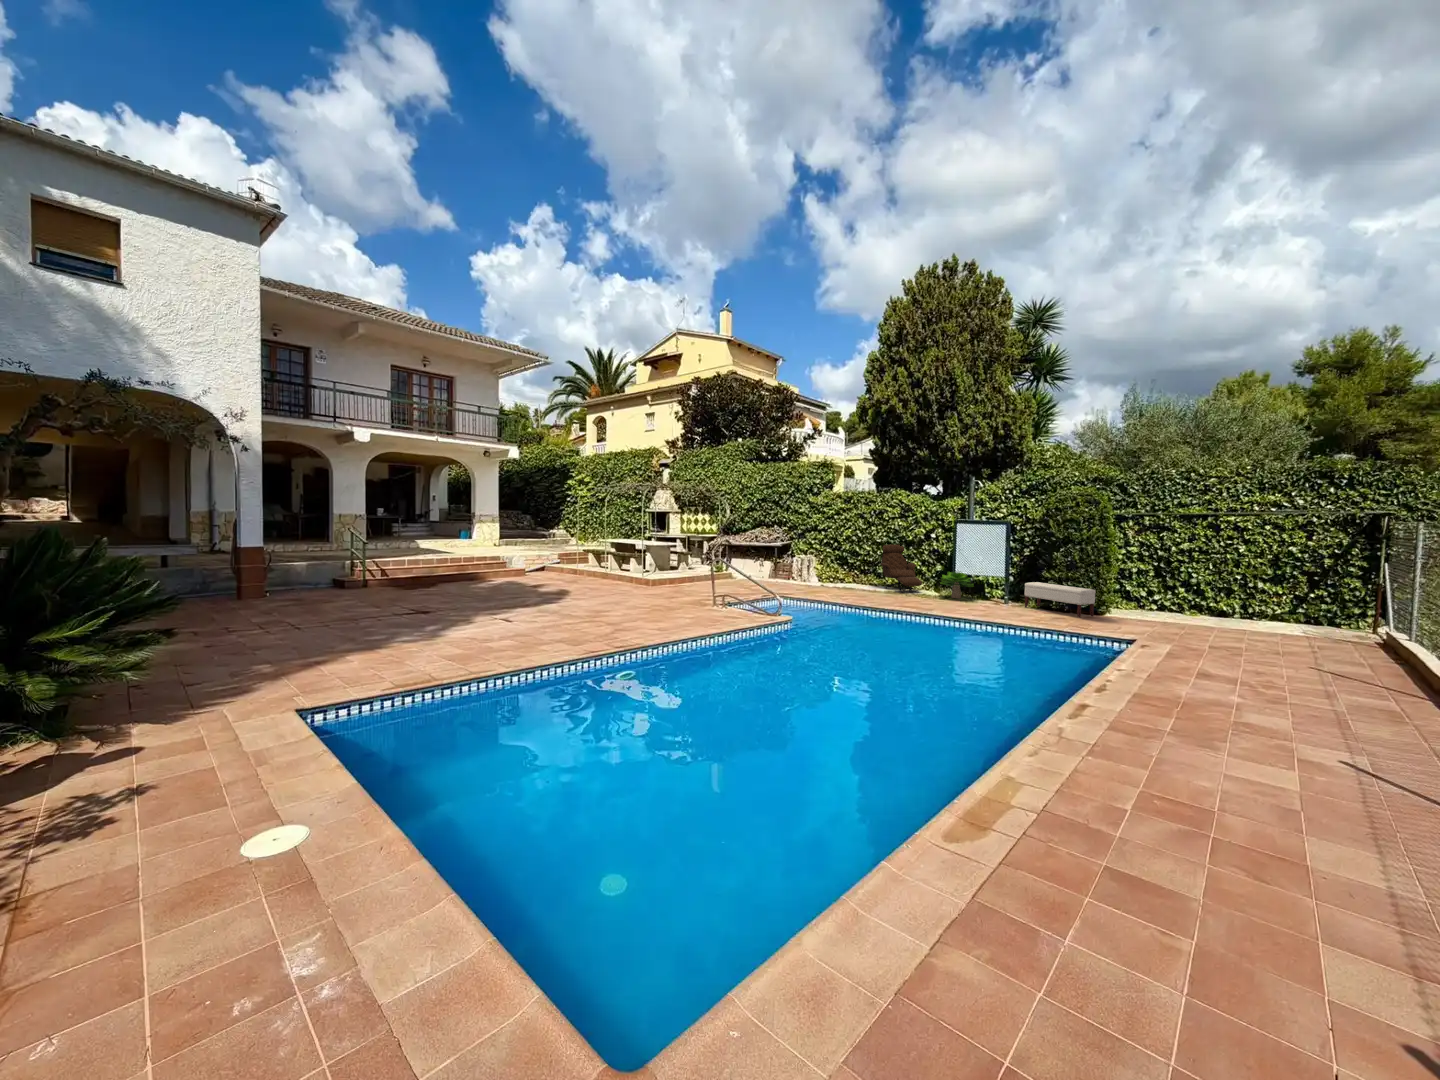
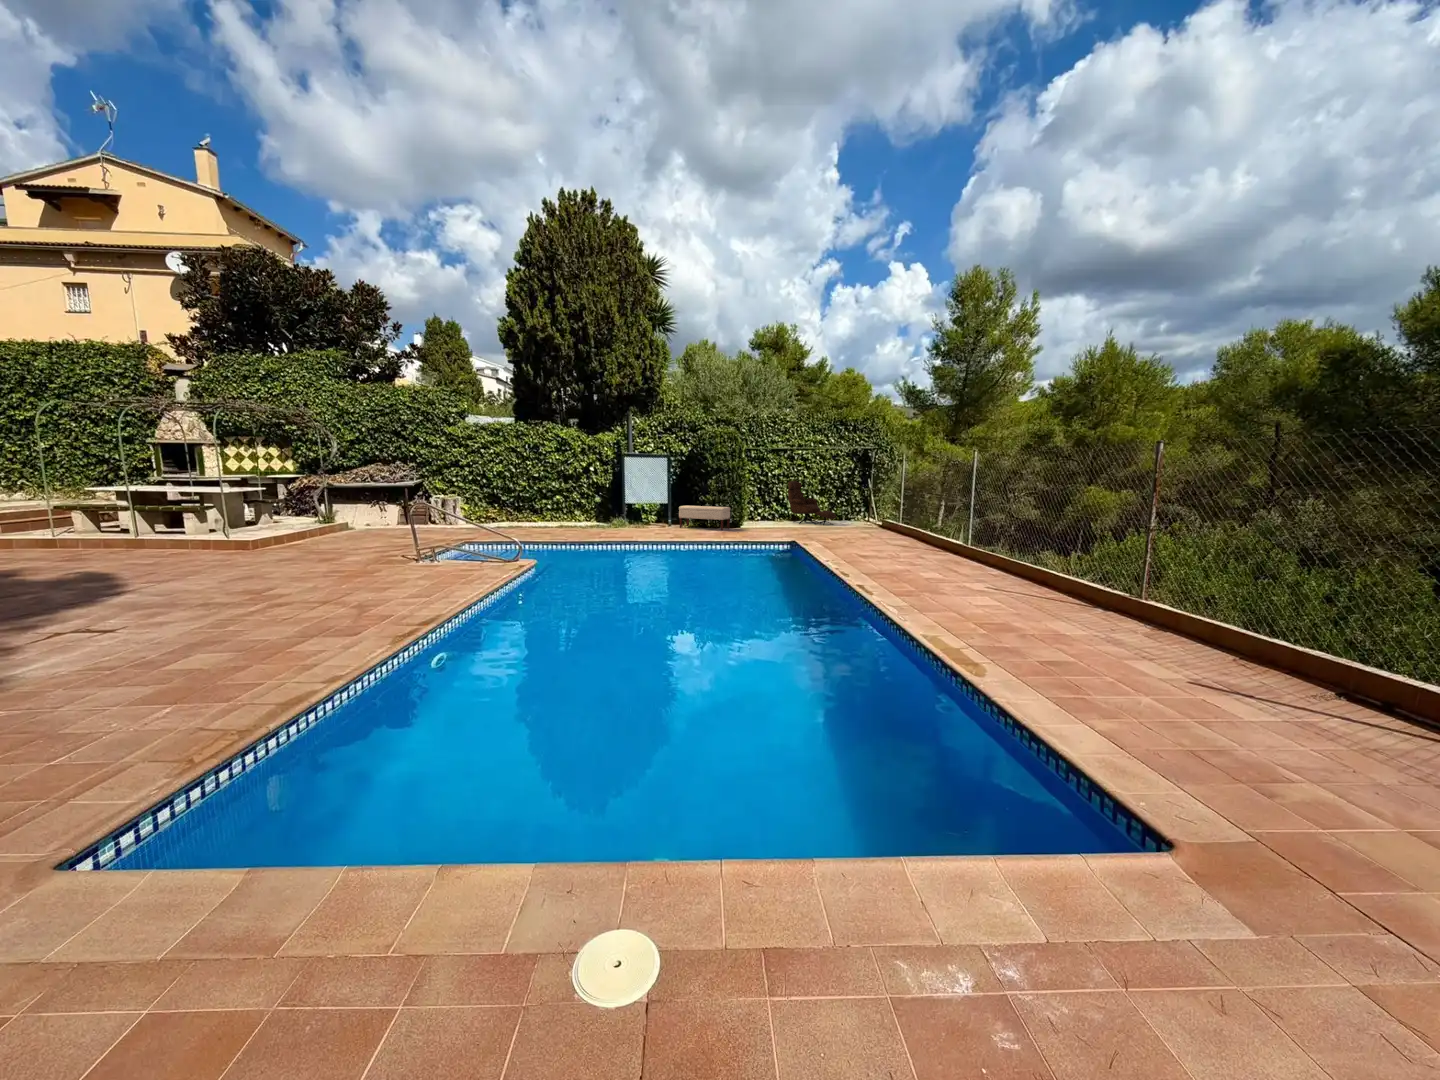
lounge chair: present [880,545,922,593] -> present [788,481,836,525]
potted plant: present [941,572,972,598] -> none [604,500,636,527]

